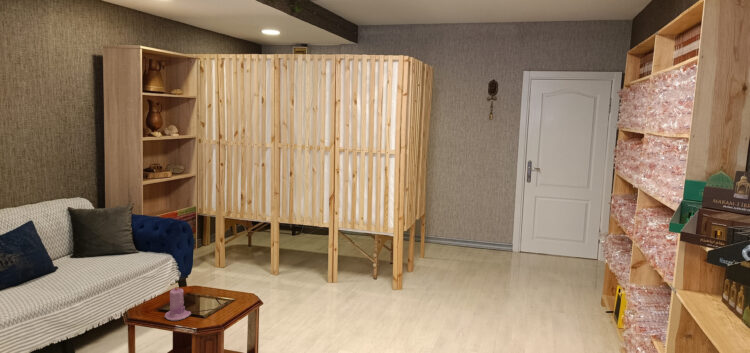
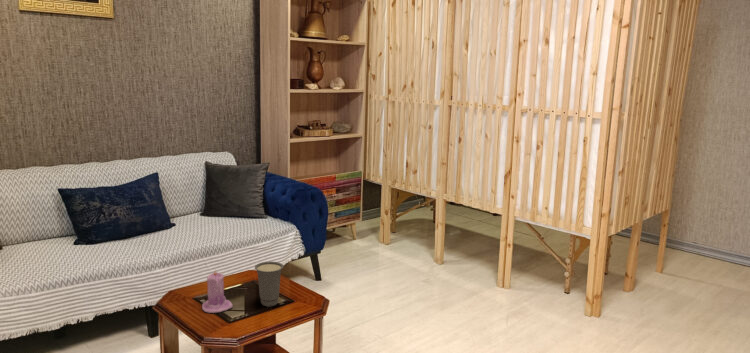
cup: none [205,274,228,309] -> present [255,262,283,307]

